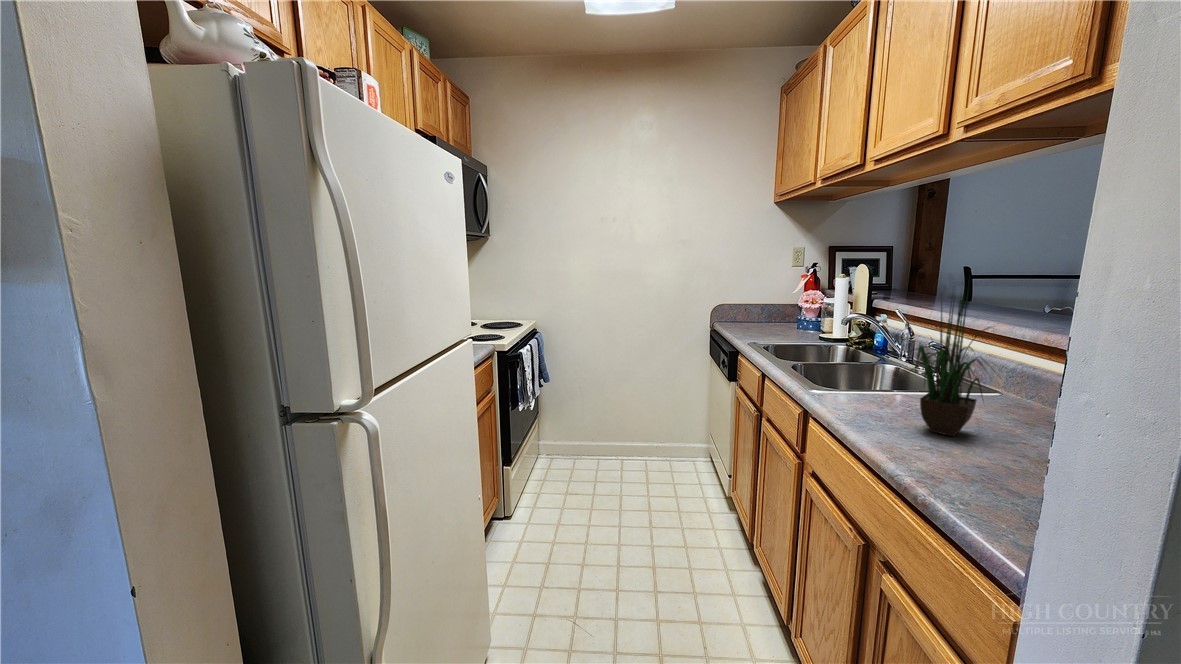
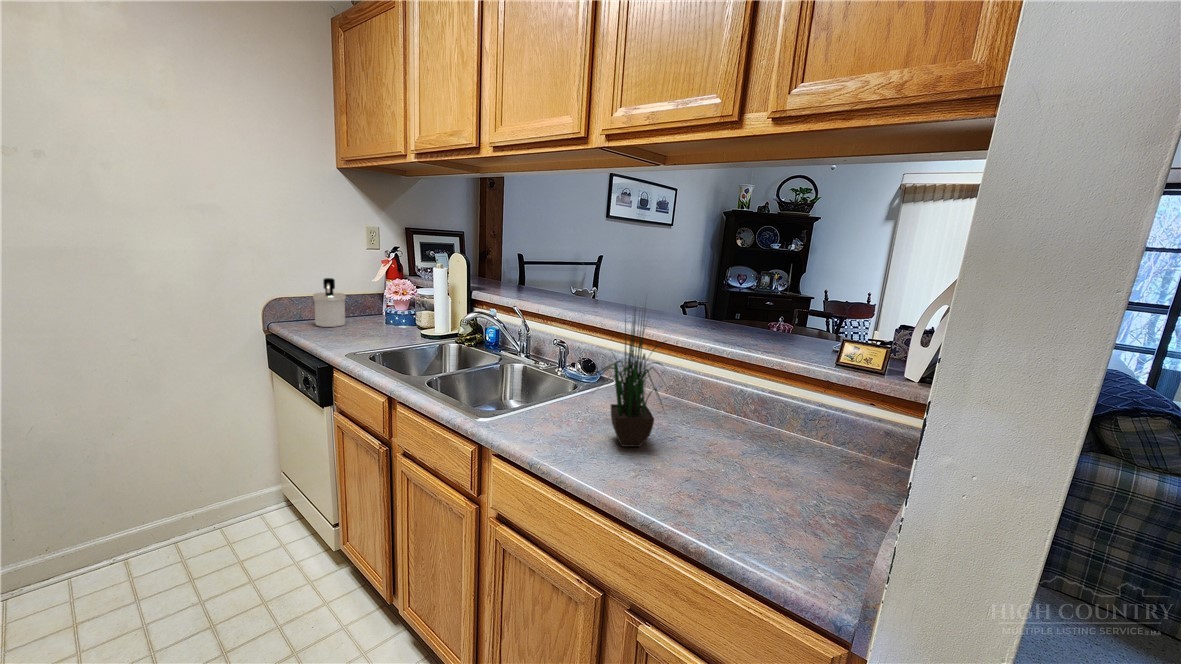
soap dispenser: none [743,290,767,327] -> present [313,278,346,327]

